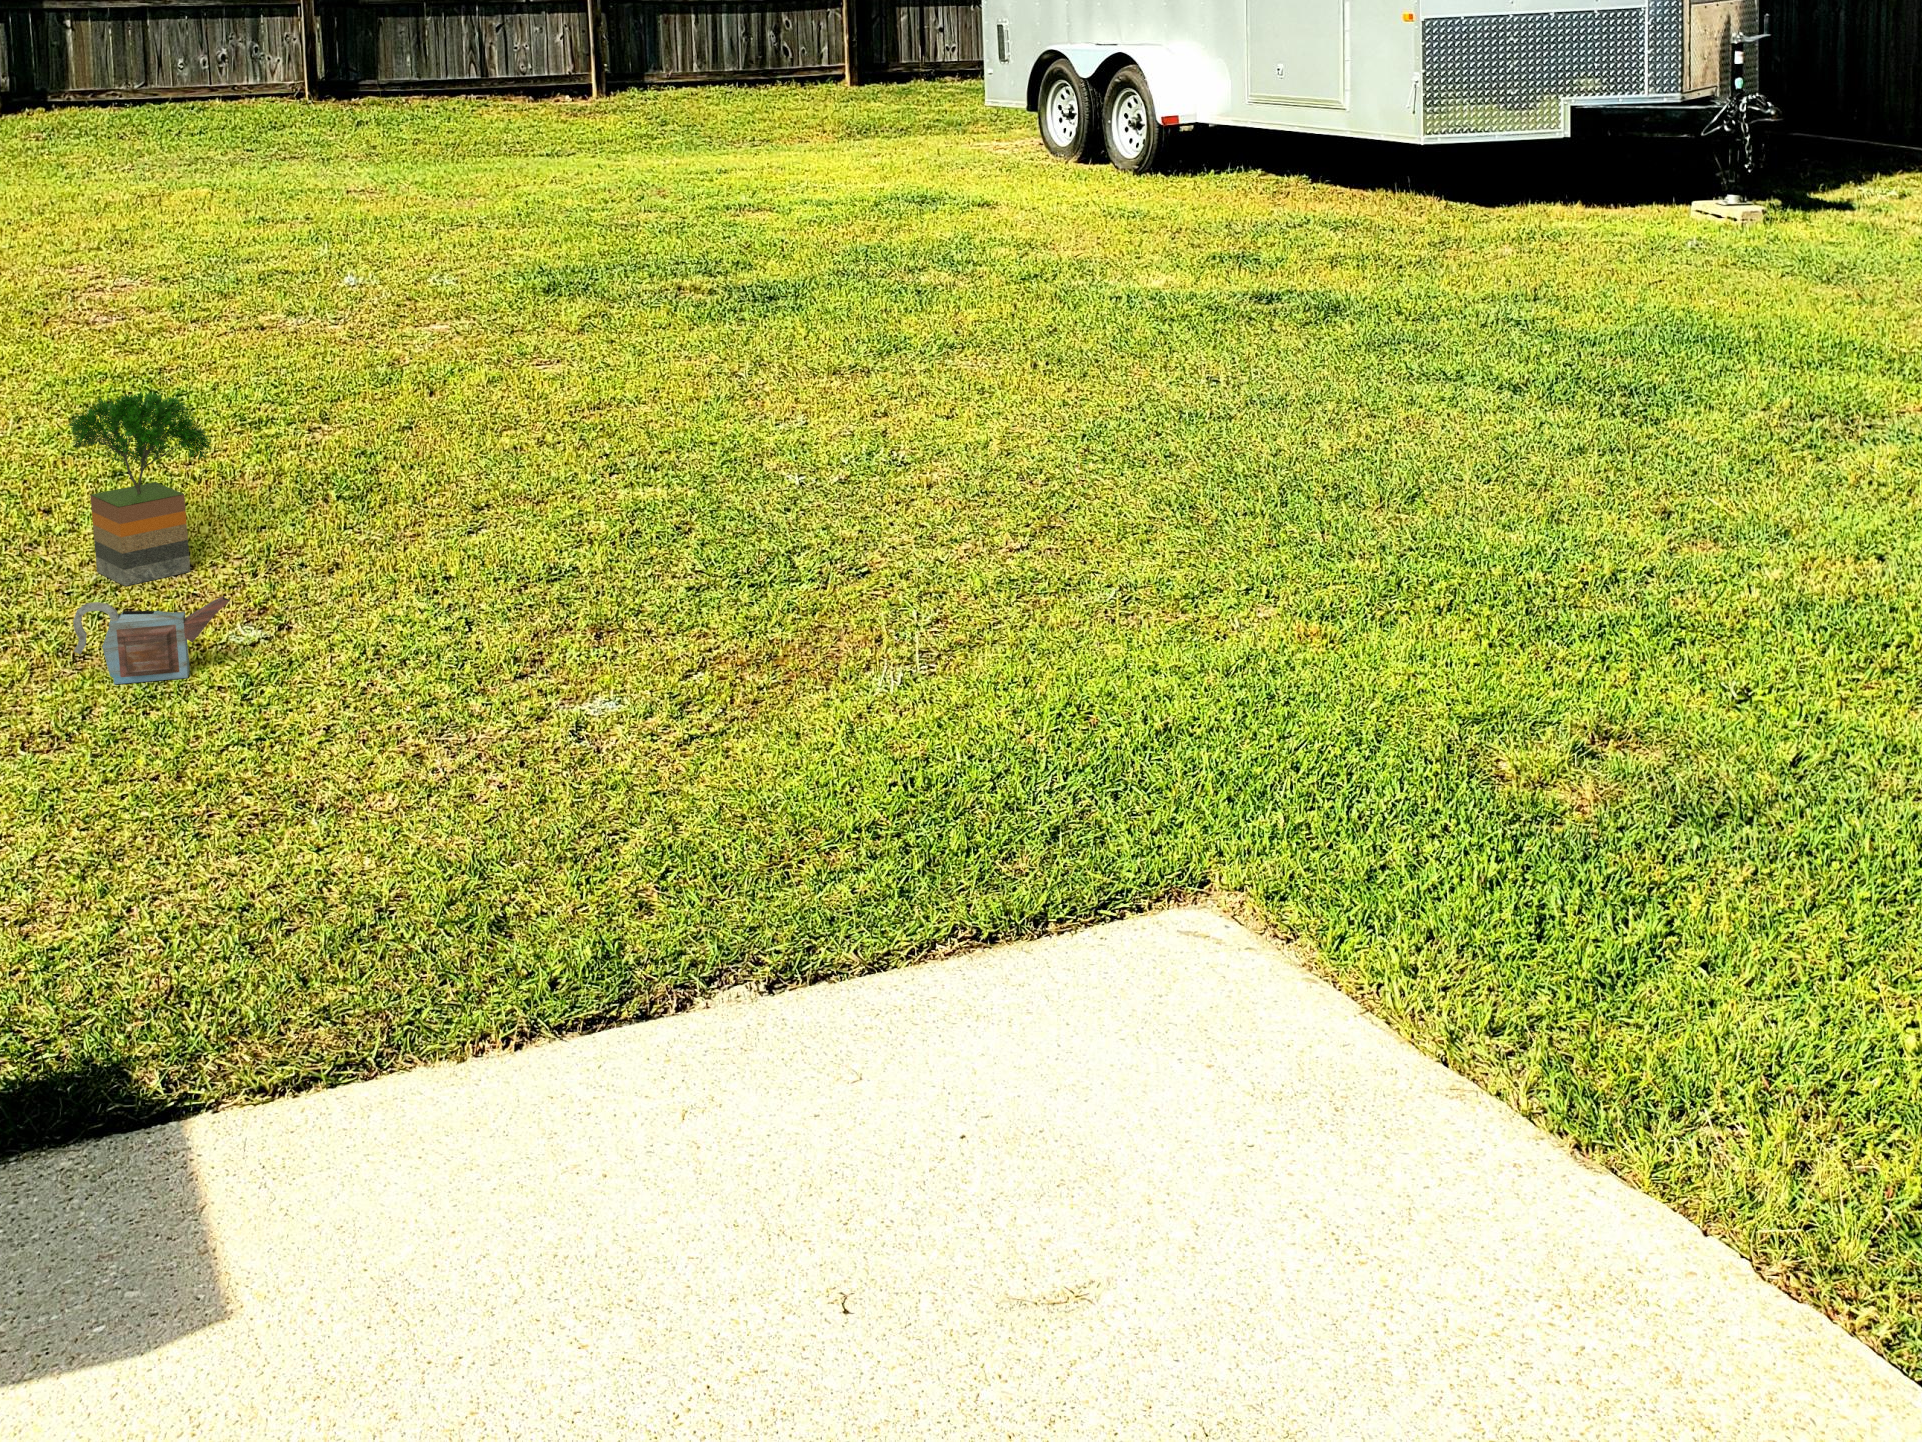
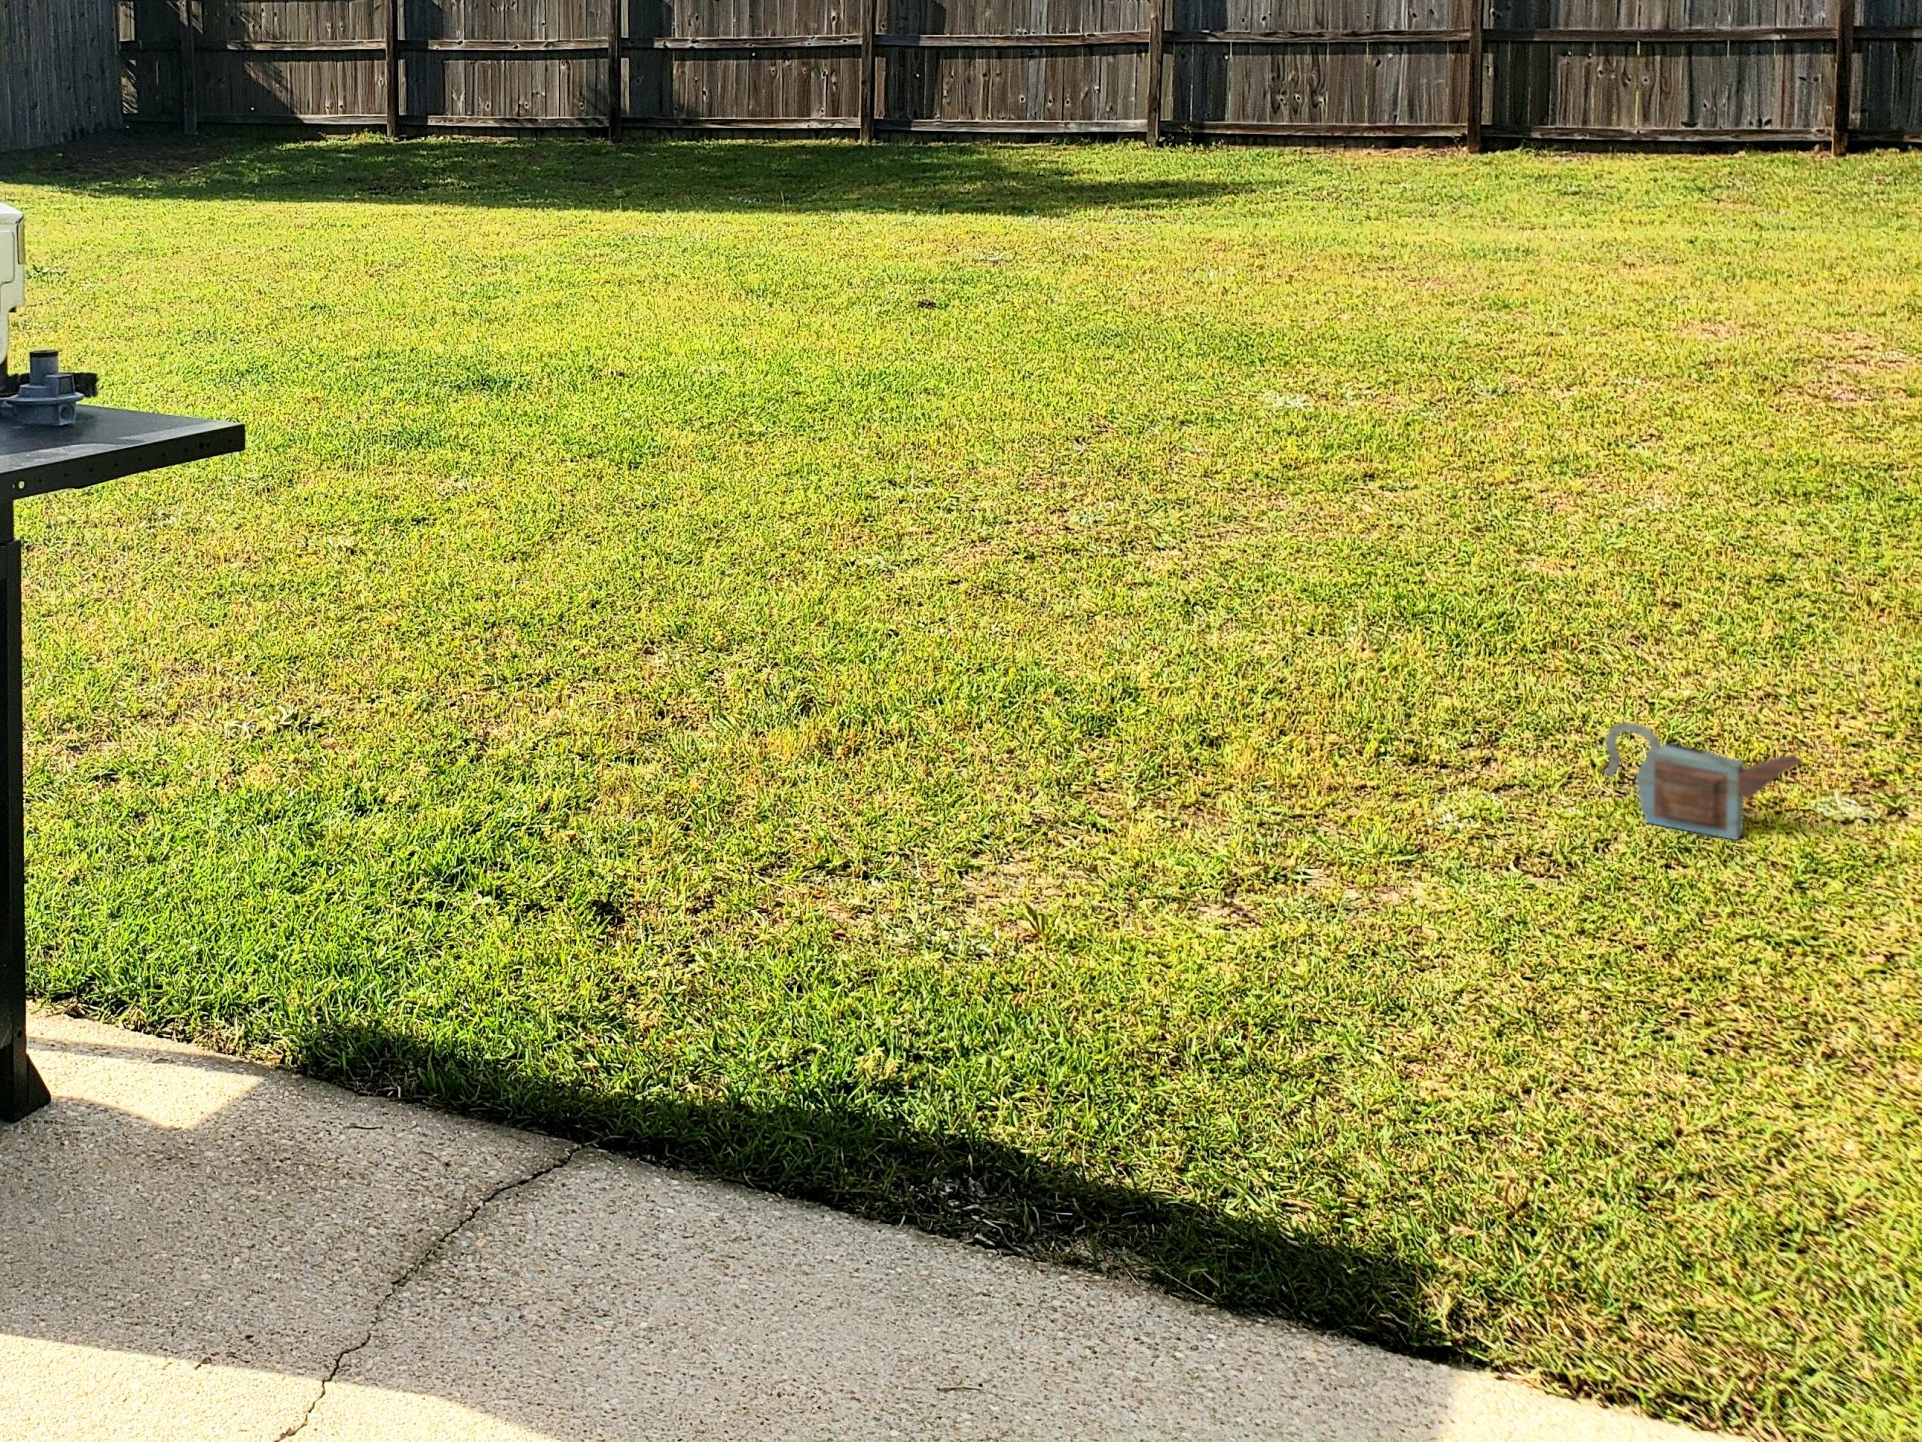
potted tree: present [67,392,211,586] -> none [1670,485,1855,712]

